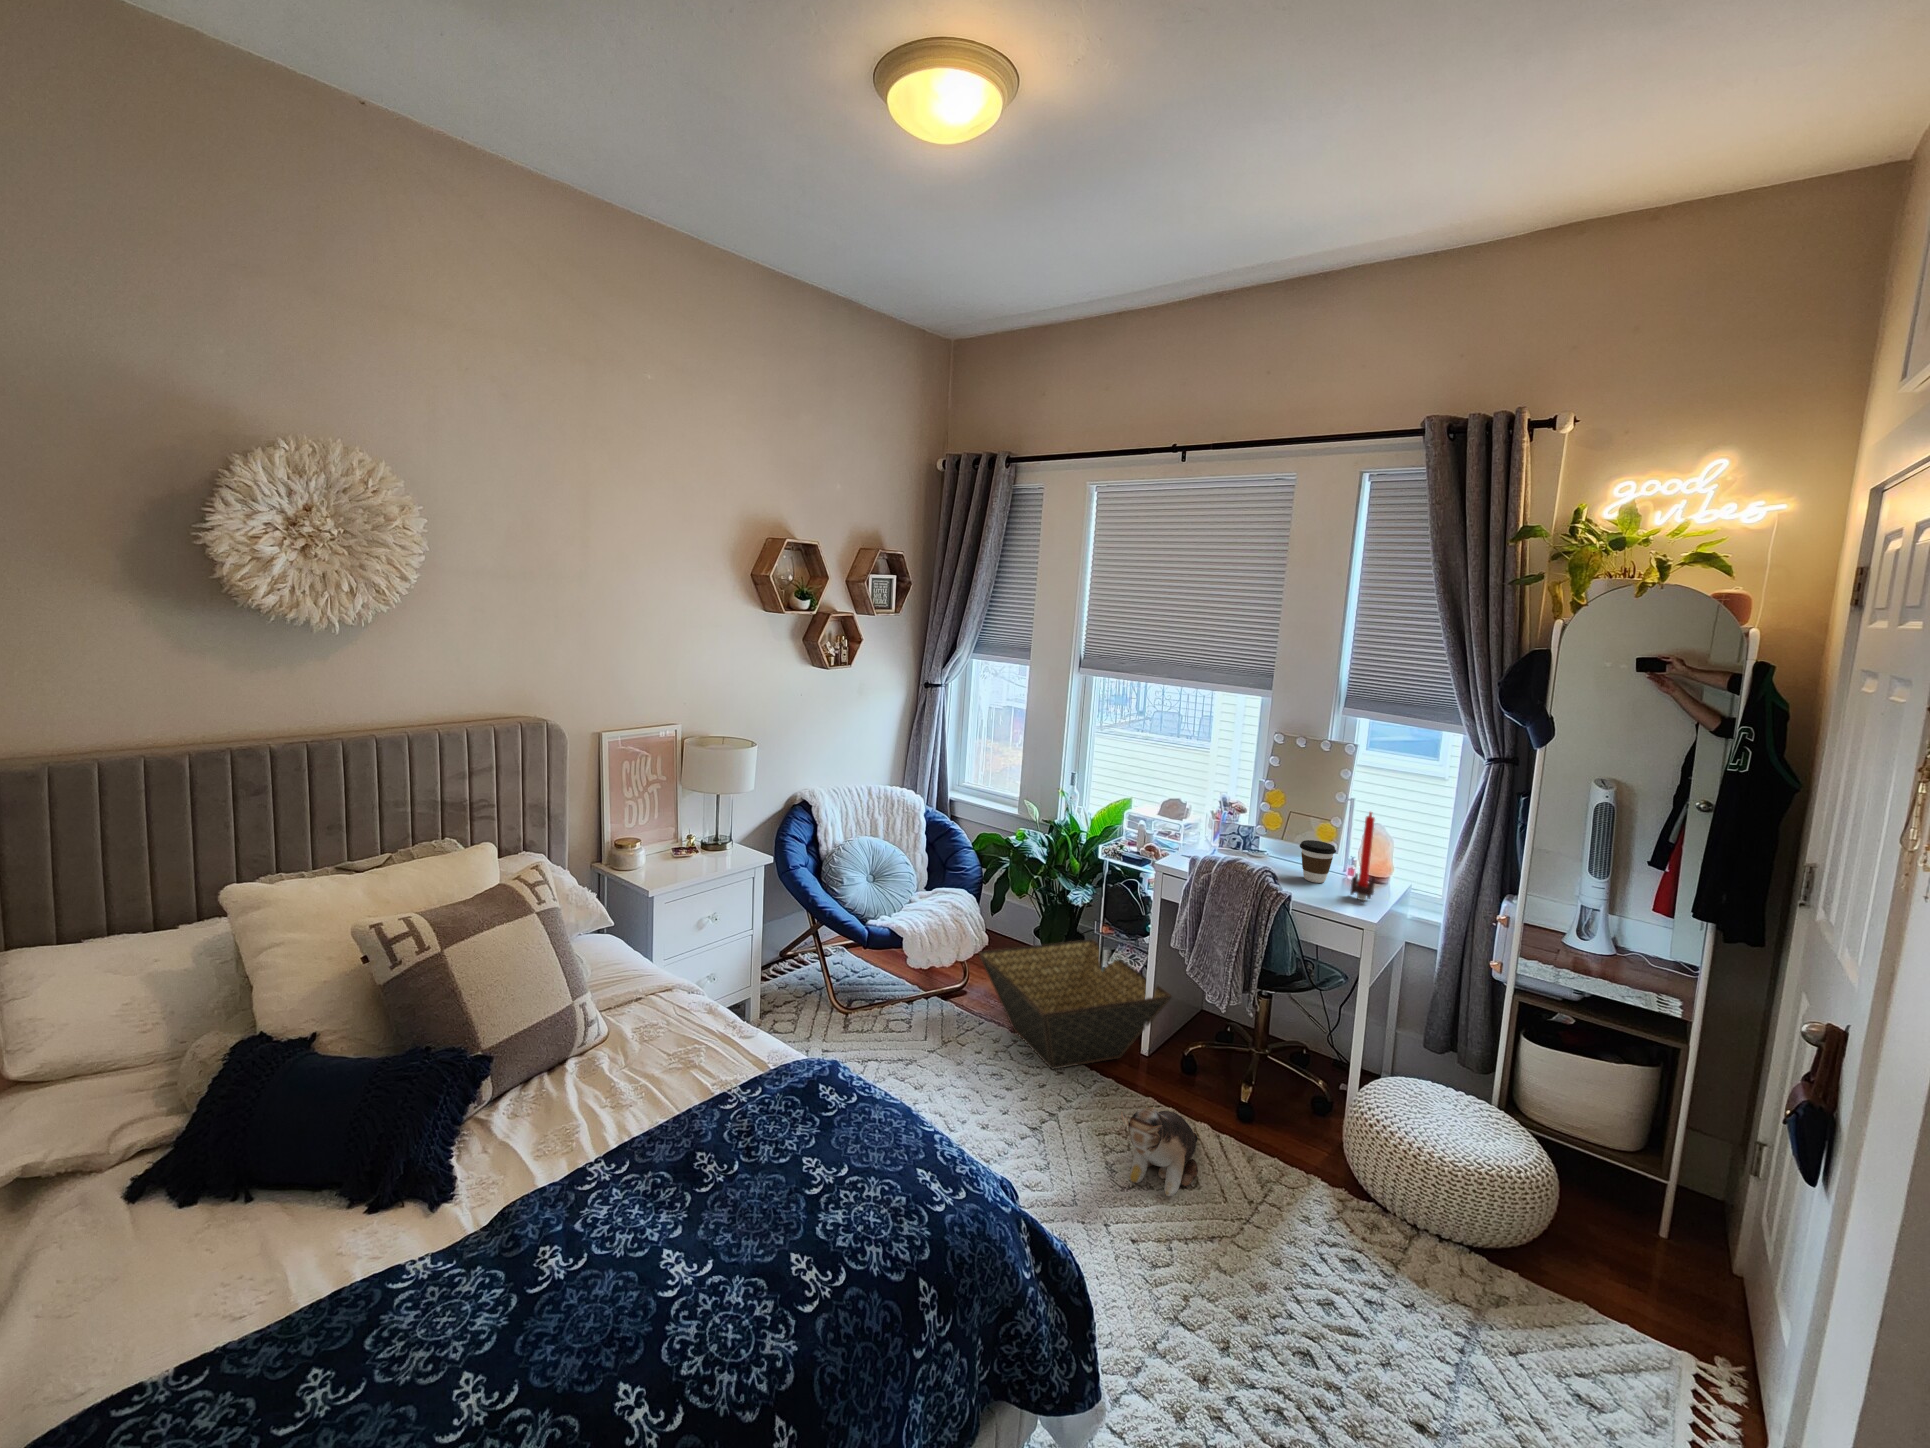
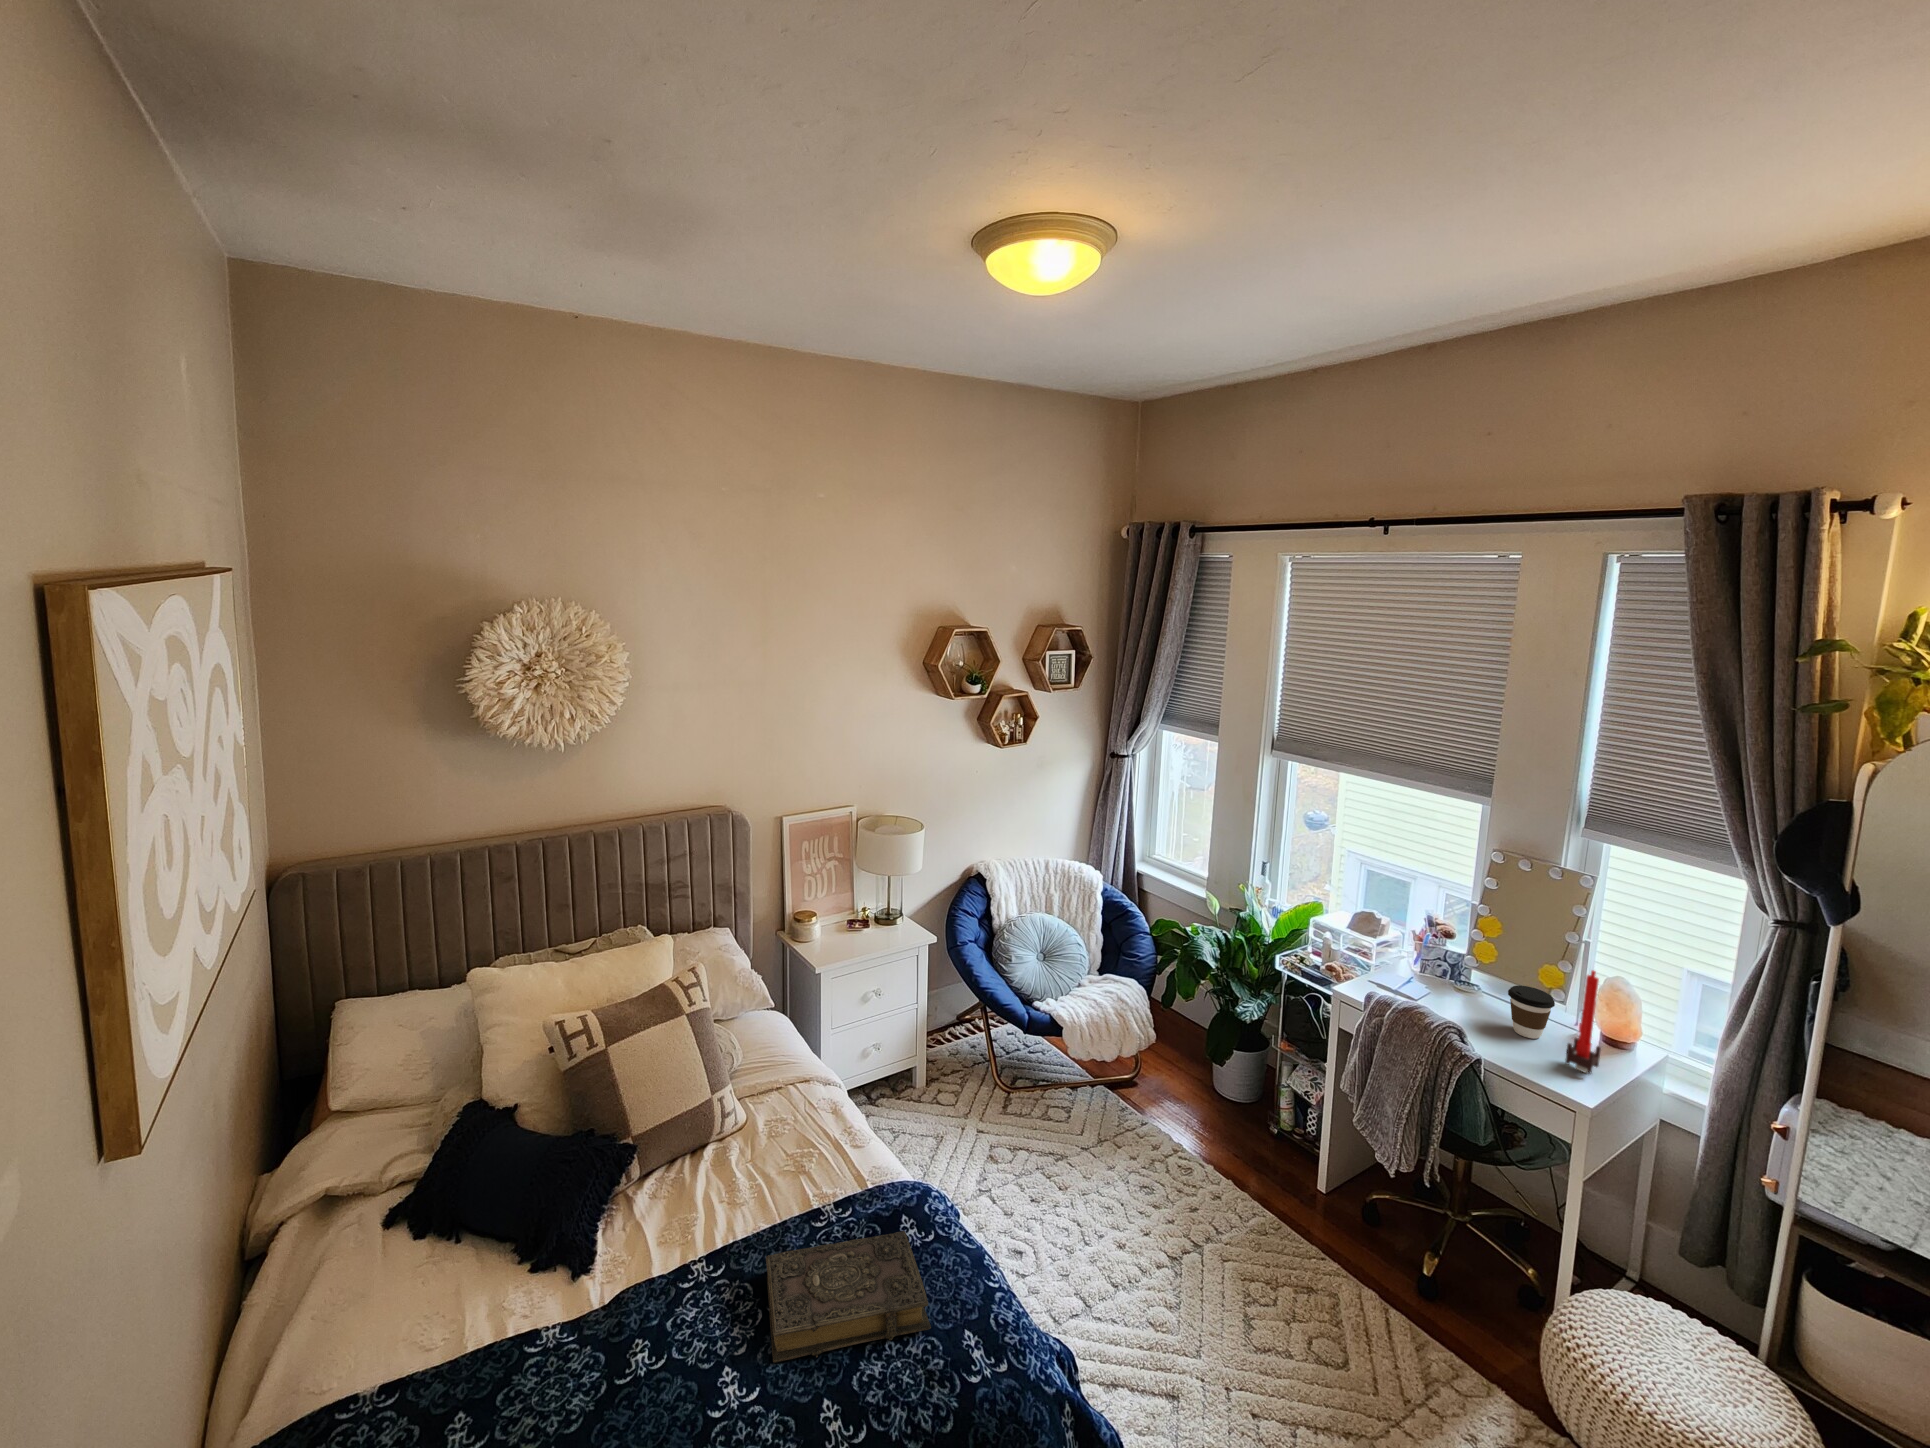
basket: present [978,939,1172,1069] -> none [1142,1047,1349,1189]
book: none [687,1093,883,1233] -> present [766,1231,931,1363]
plush toy: present [1121,1107,1198,1196] -> none [1249,1271,1359,1372]

